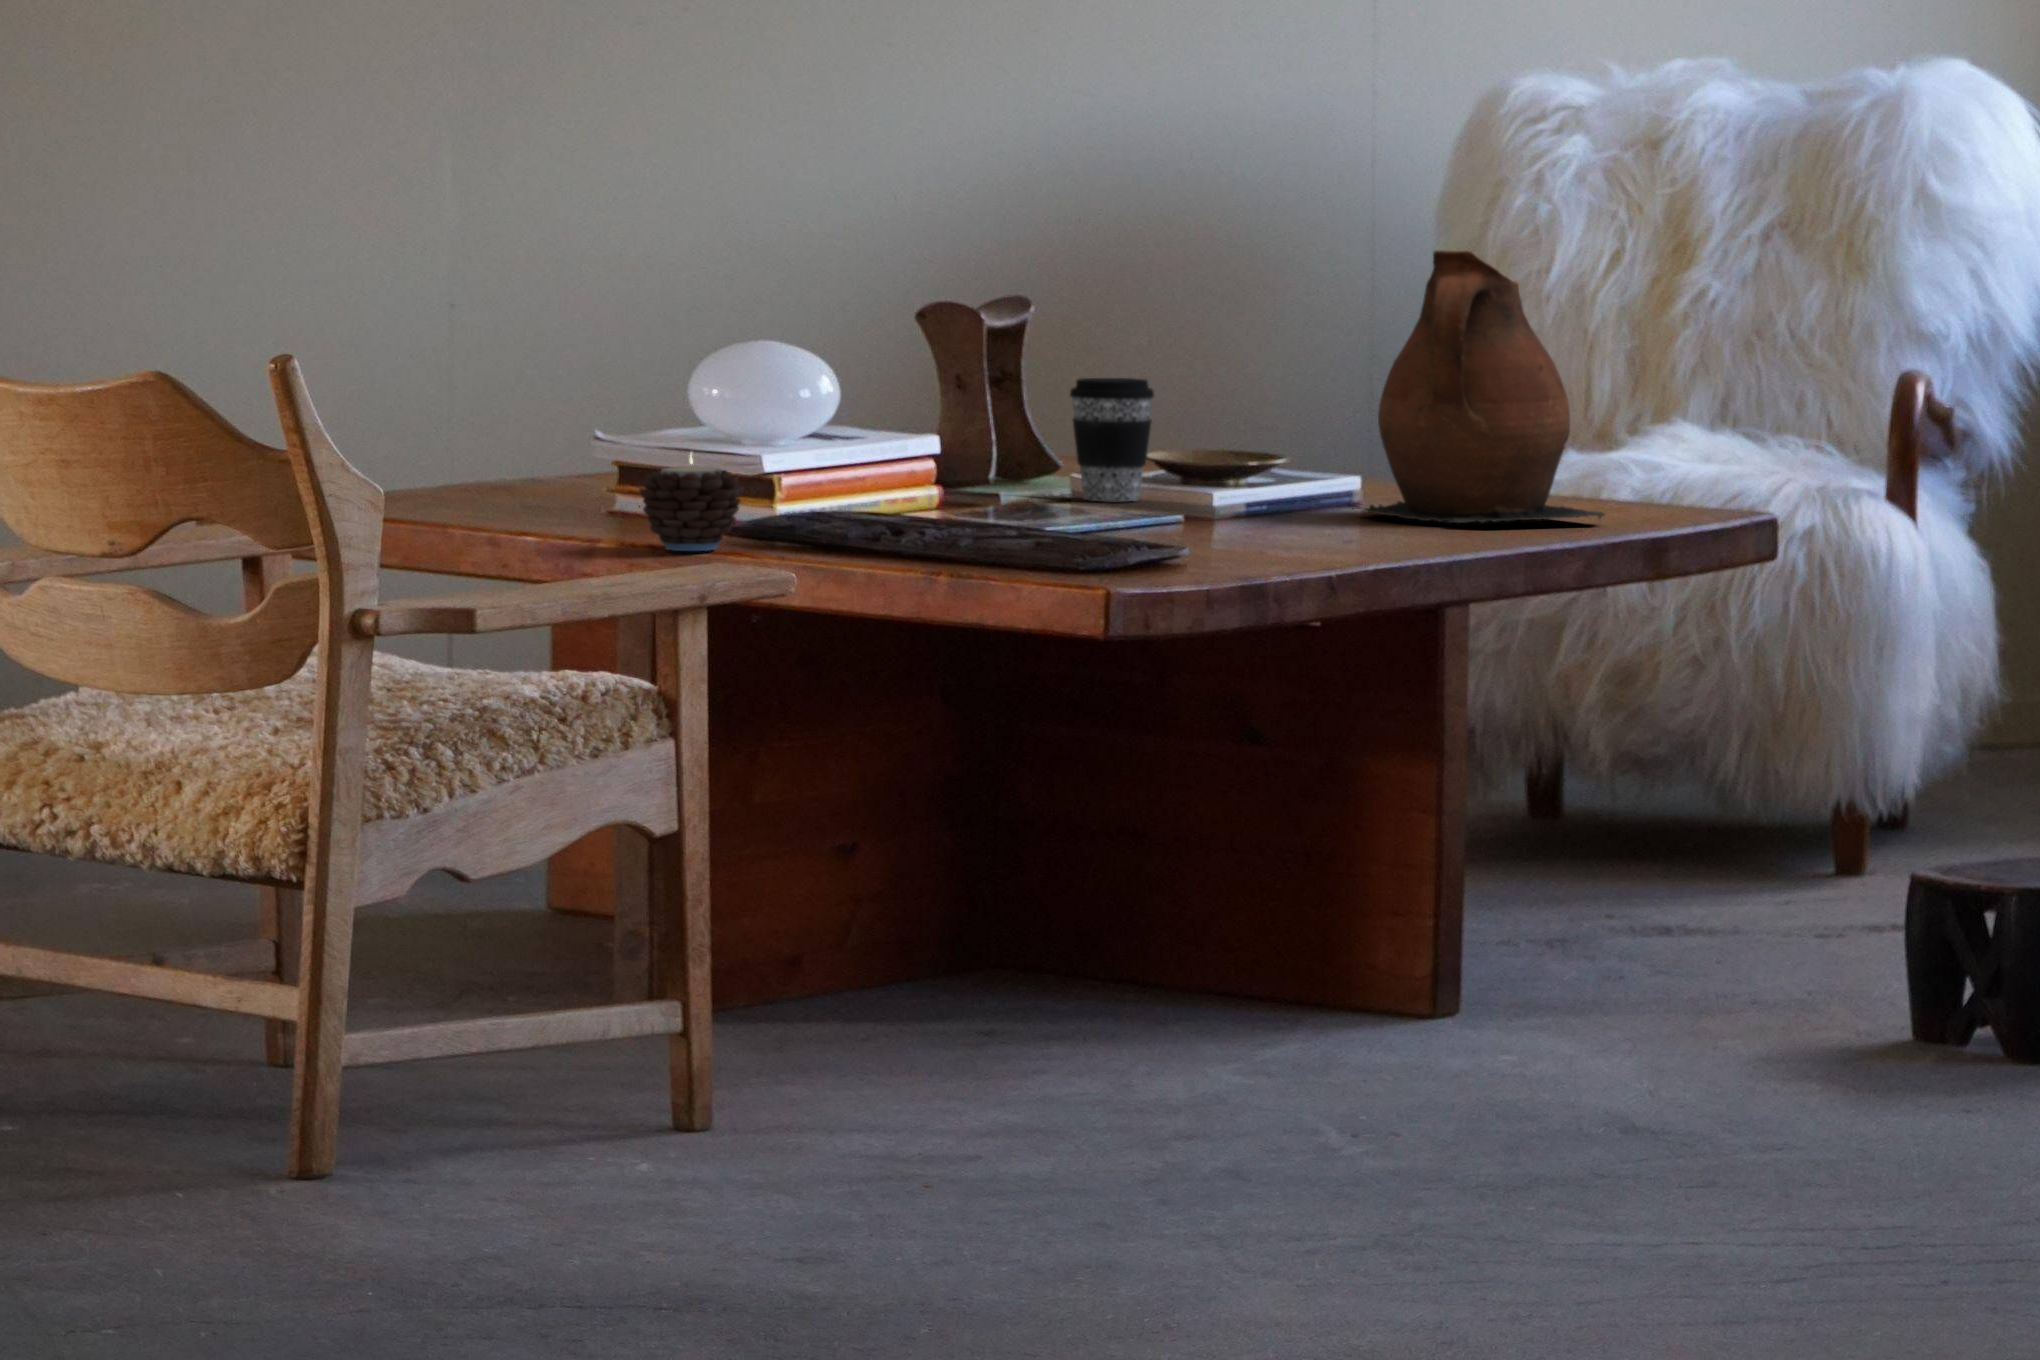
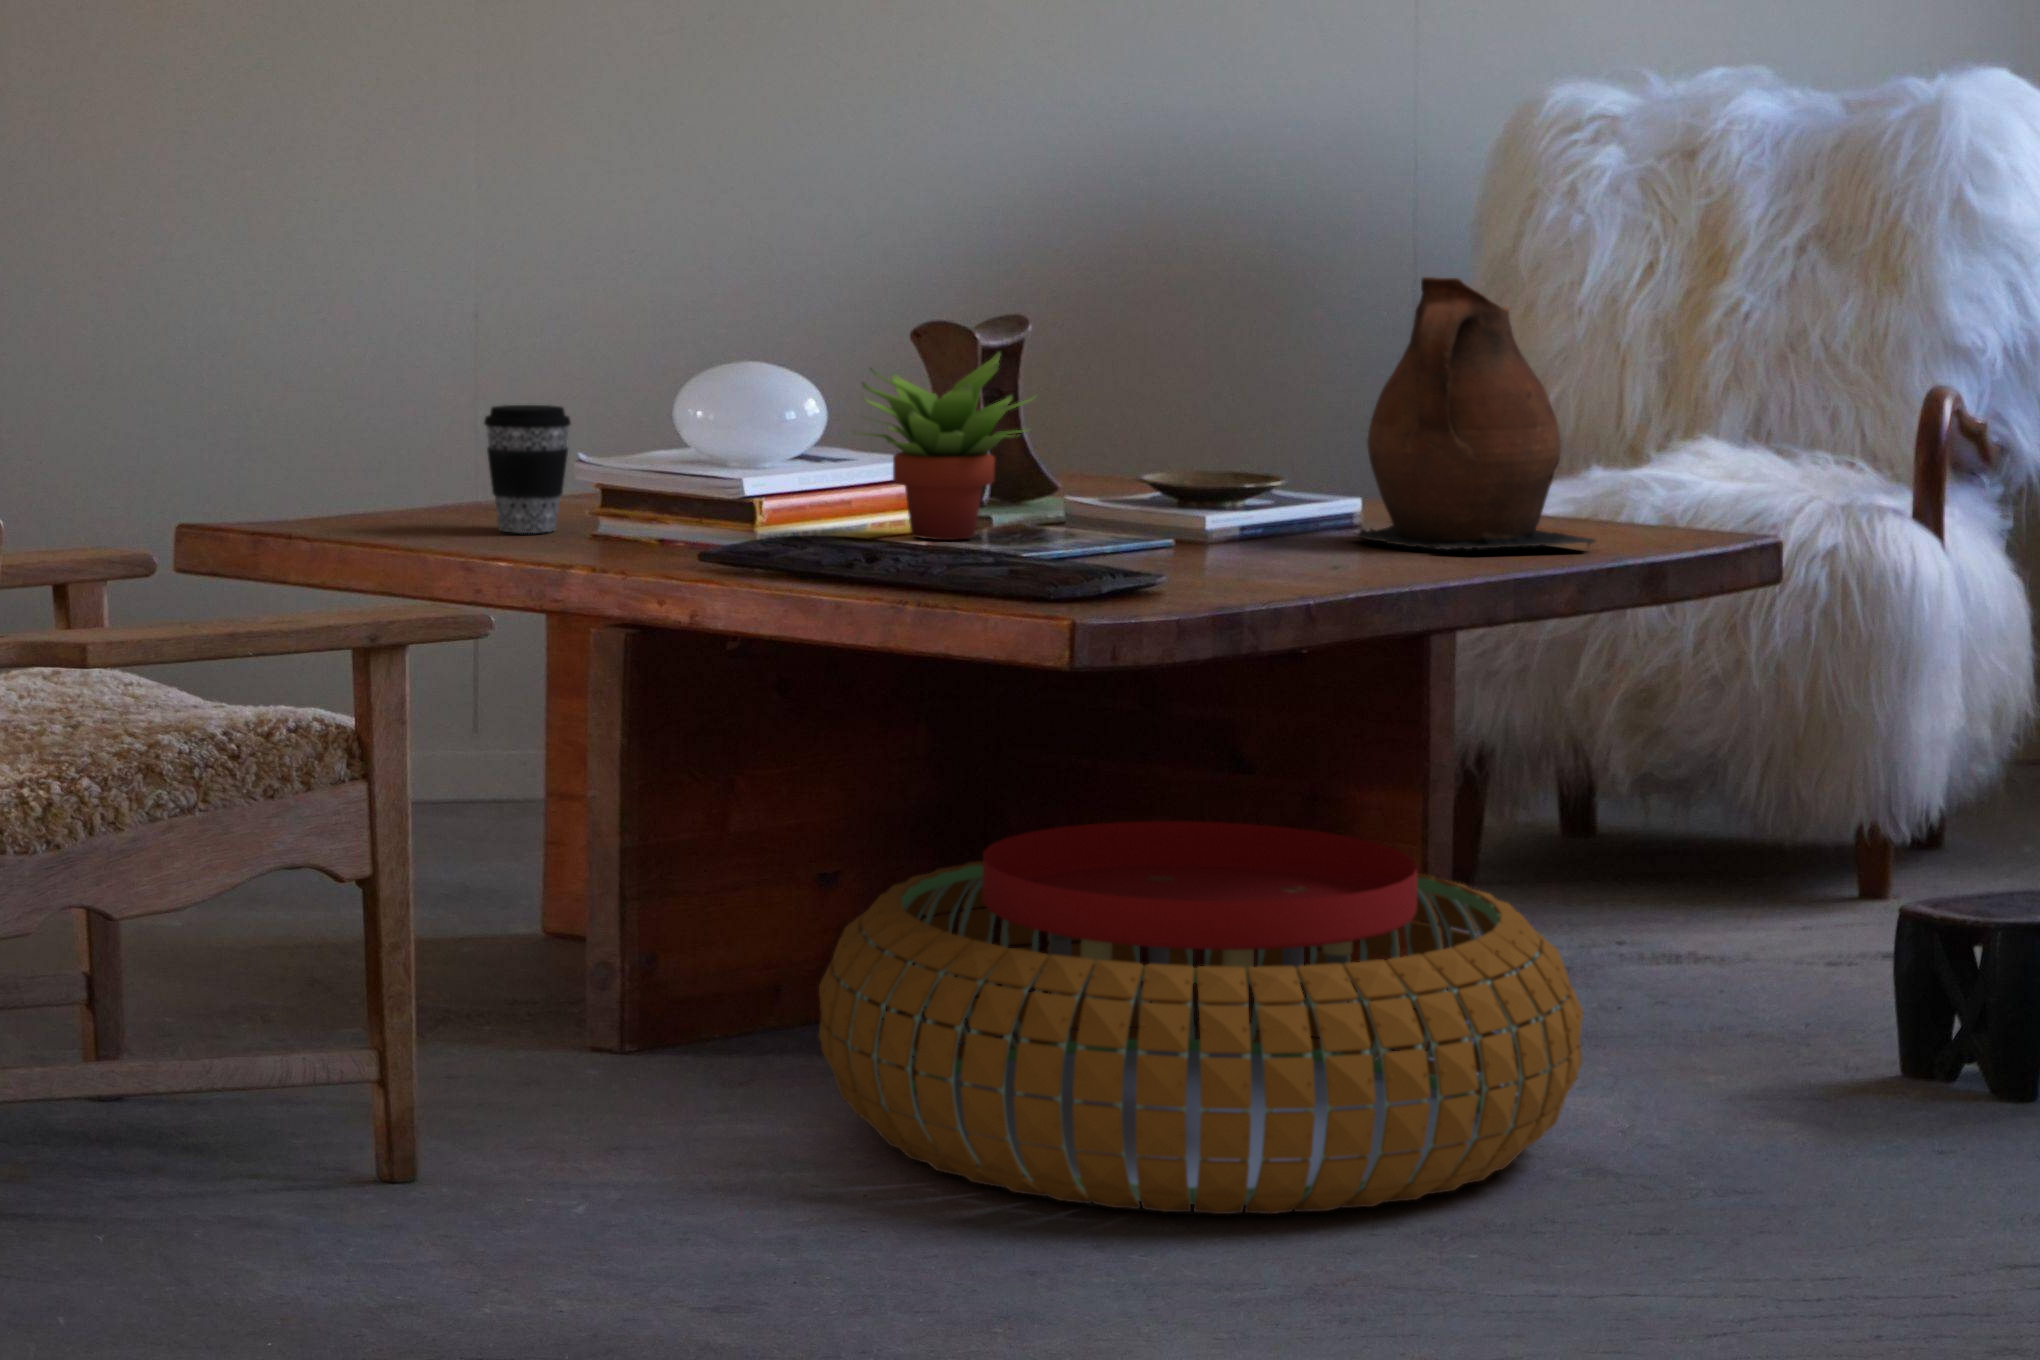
succulent plant: none [863,326,1051,516] -> present [862,352,1037,540]
coffee cup: present [1070,378,1154,501] -> present [484,405,571,533]
candle: present [640,455,743,551] -> none [626,477,729,575]
pouf: none [843,798,1617,1194] -> present [819,821,1583,1214]

